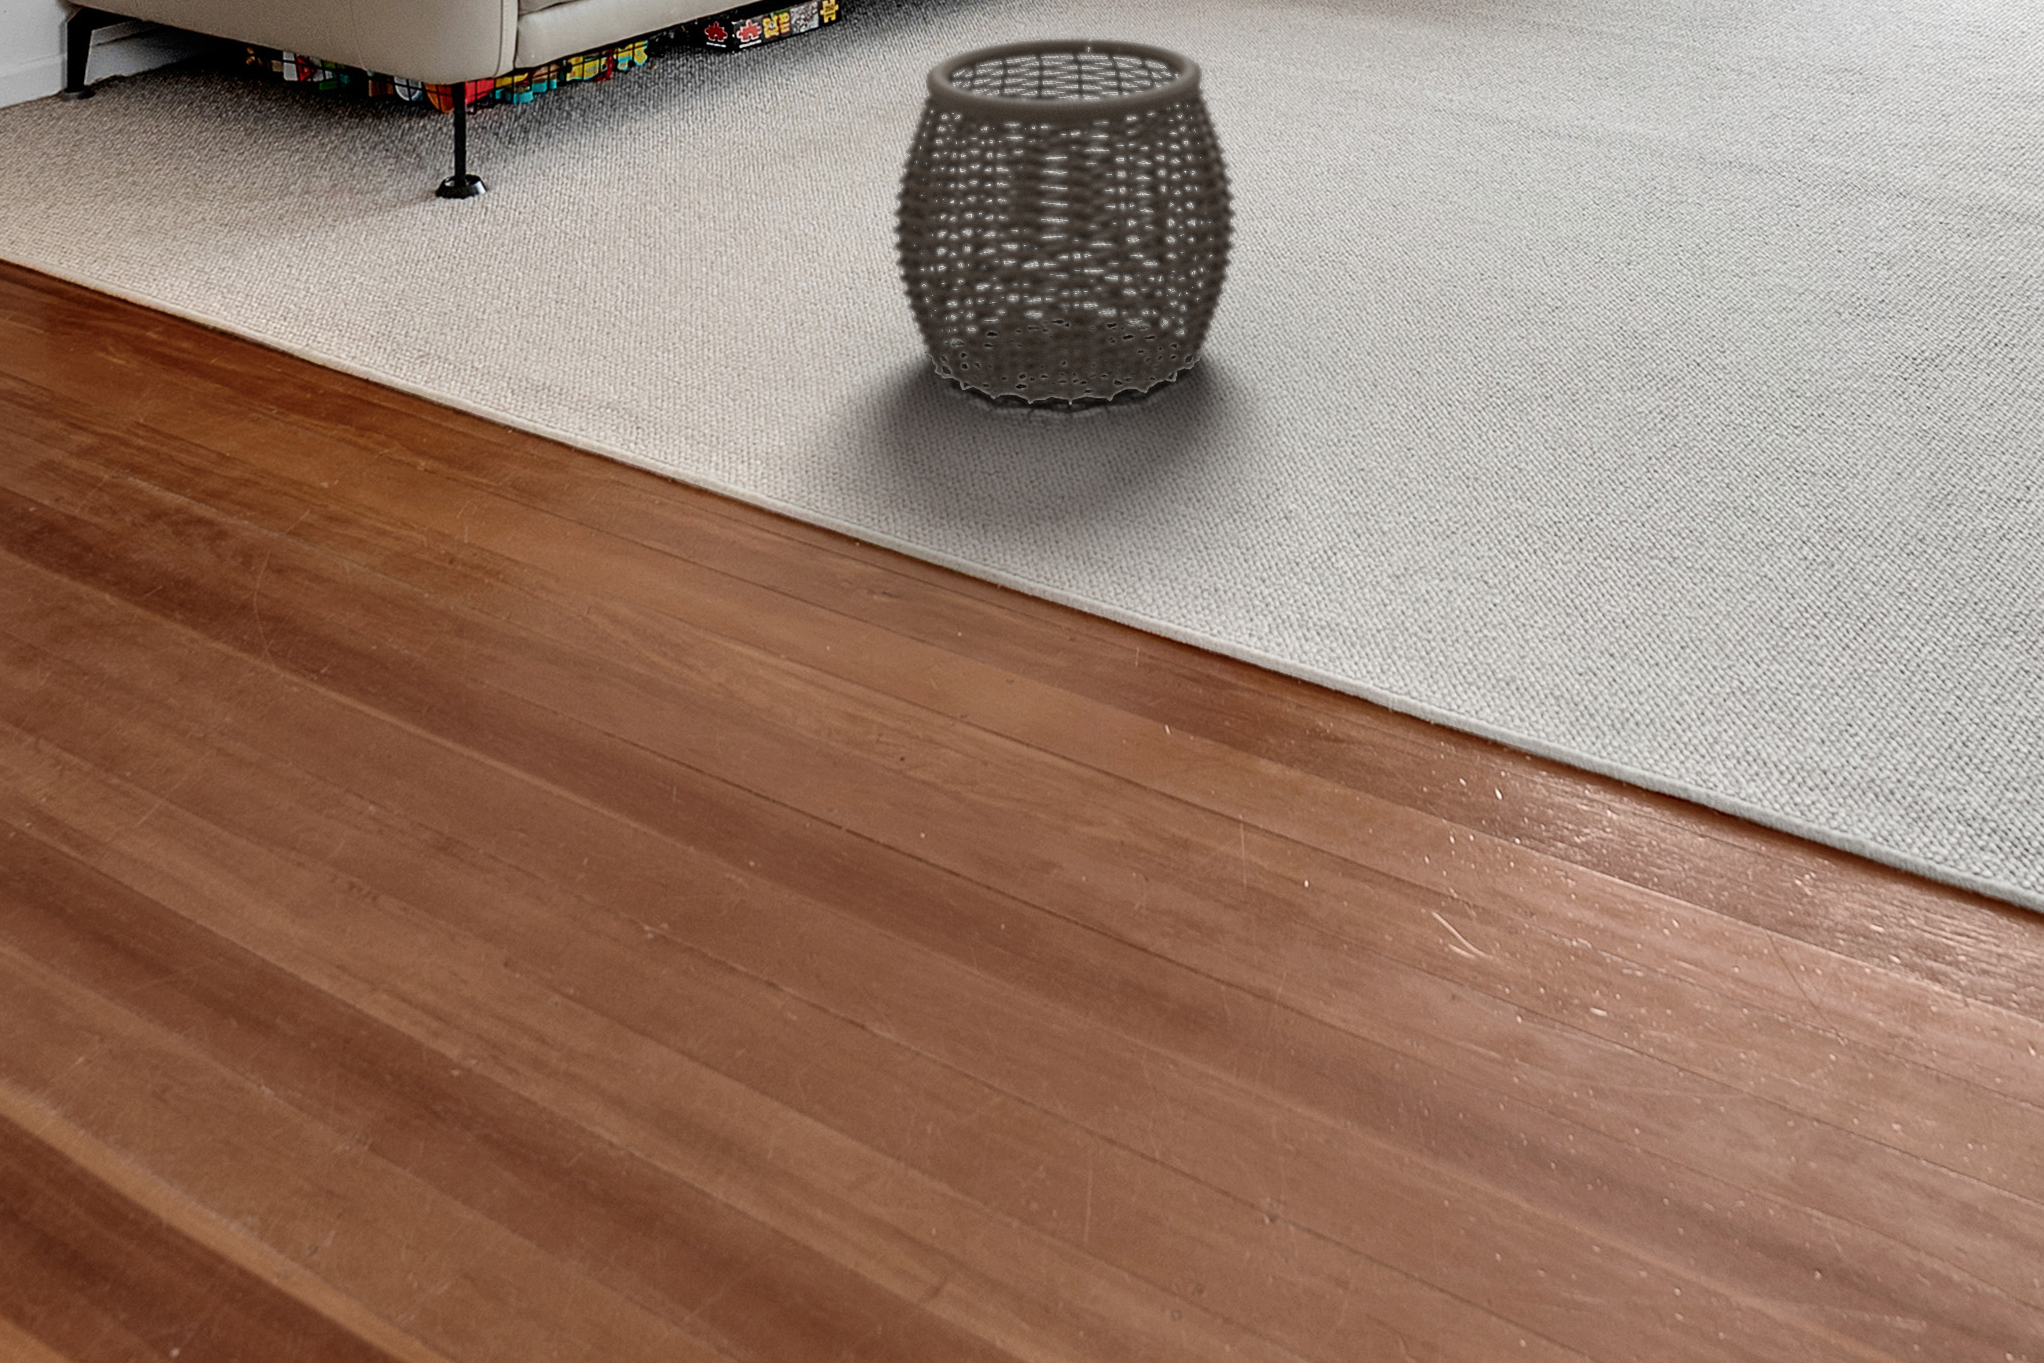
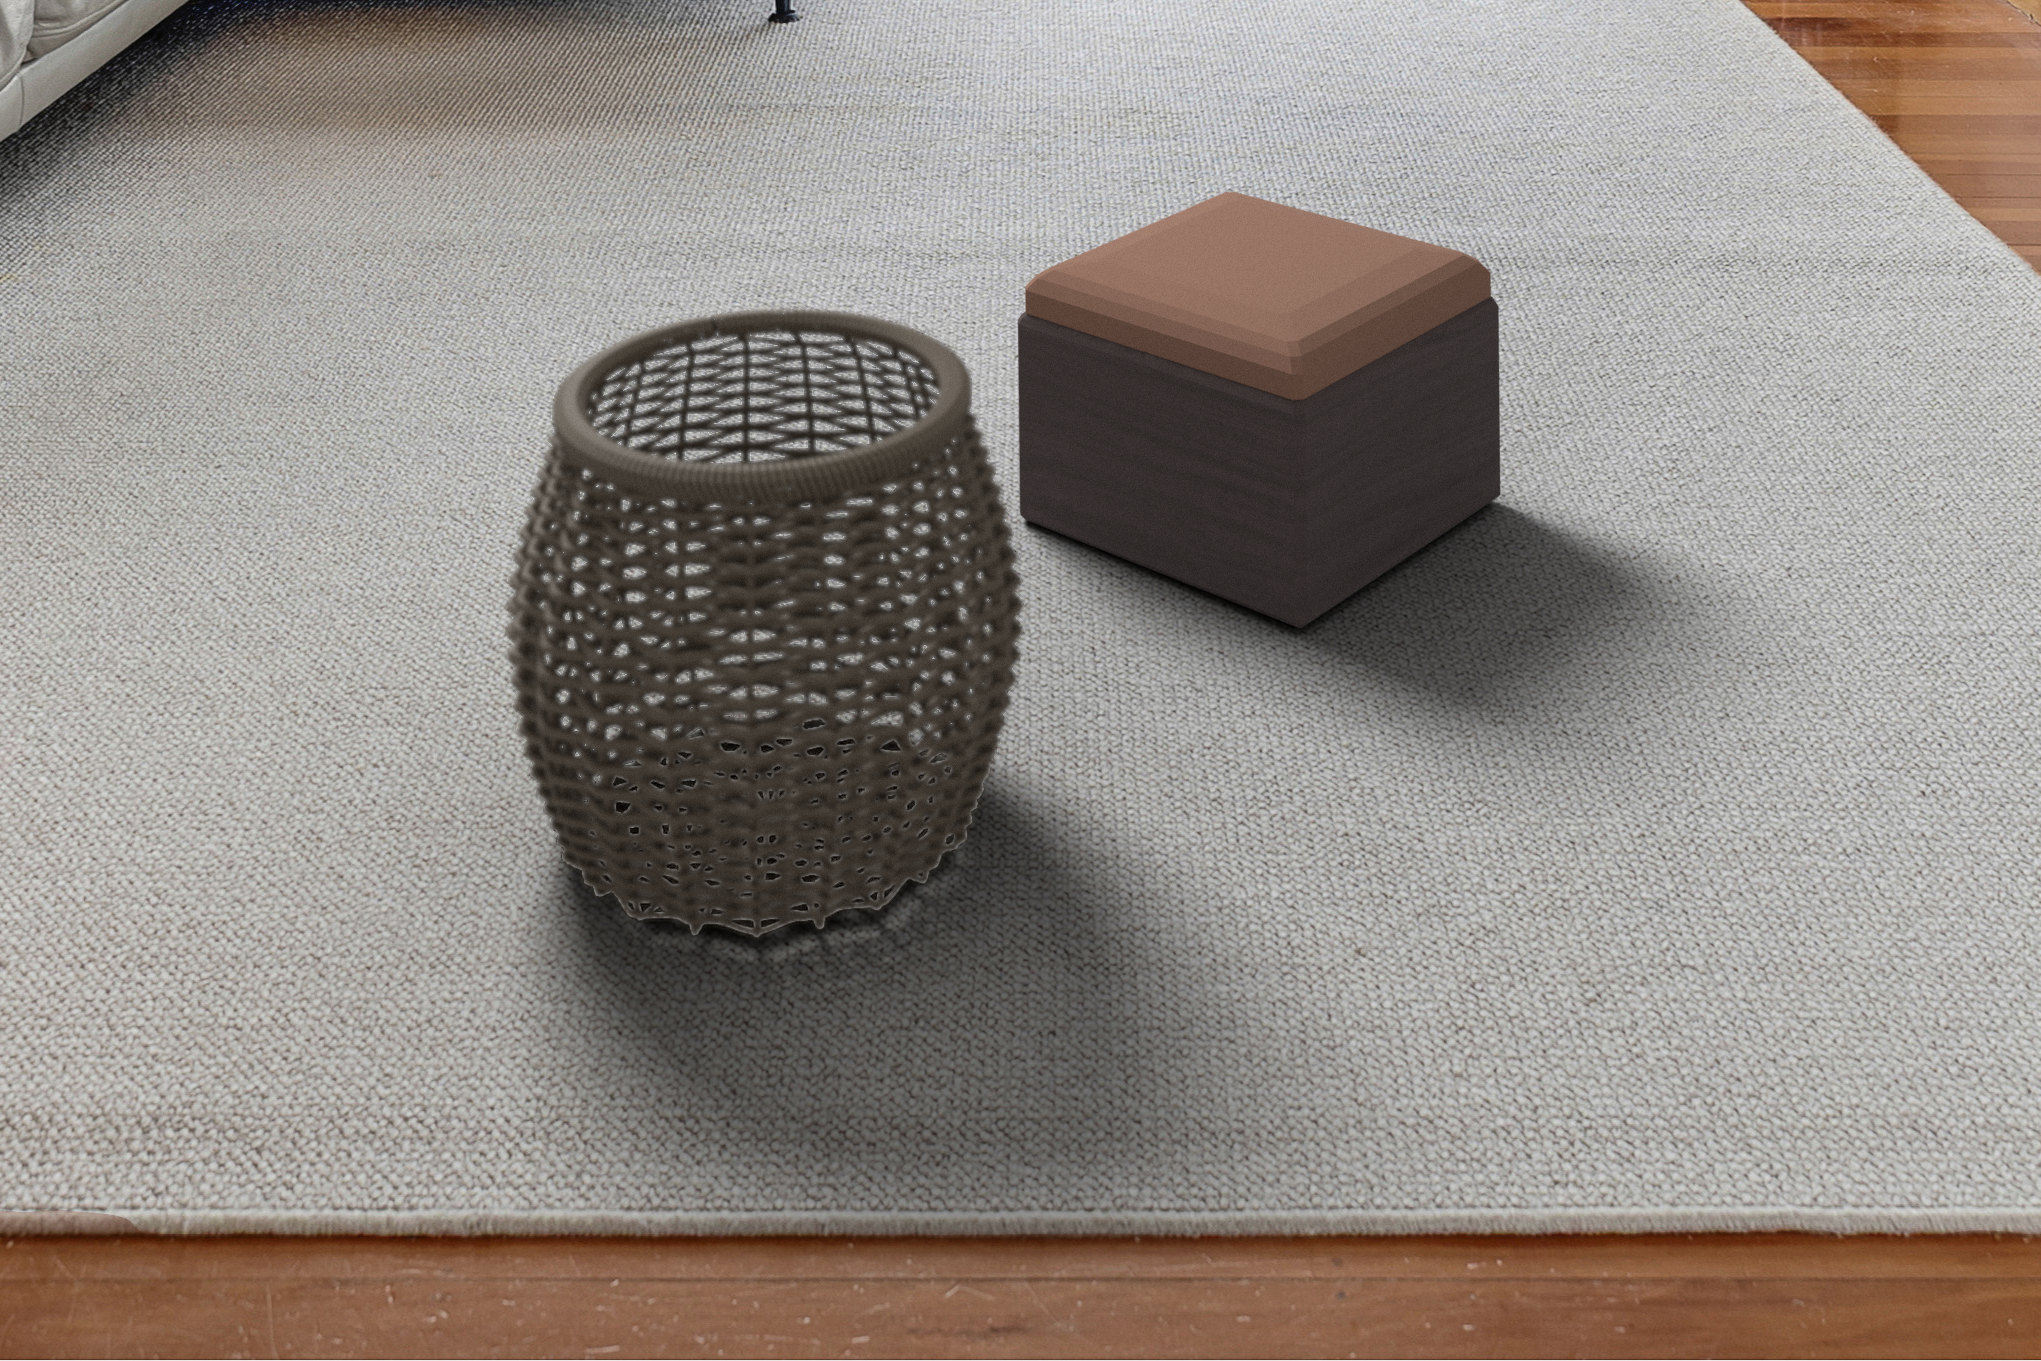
footstool: none [1407,64,1768,354] -> present [1018,192,1500,629]

